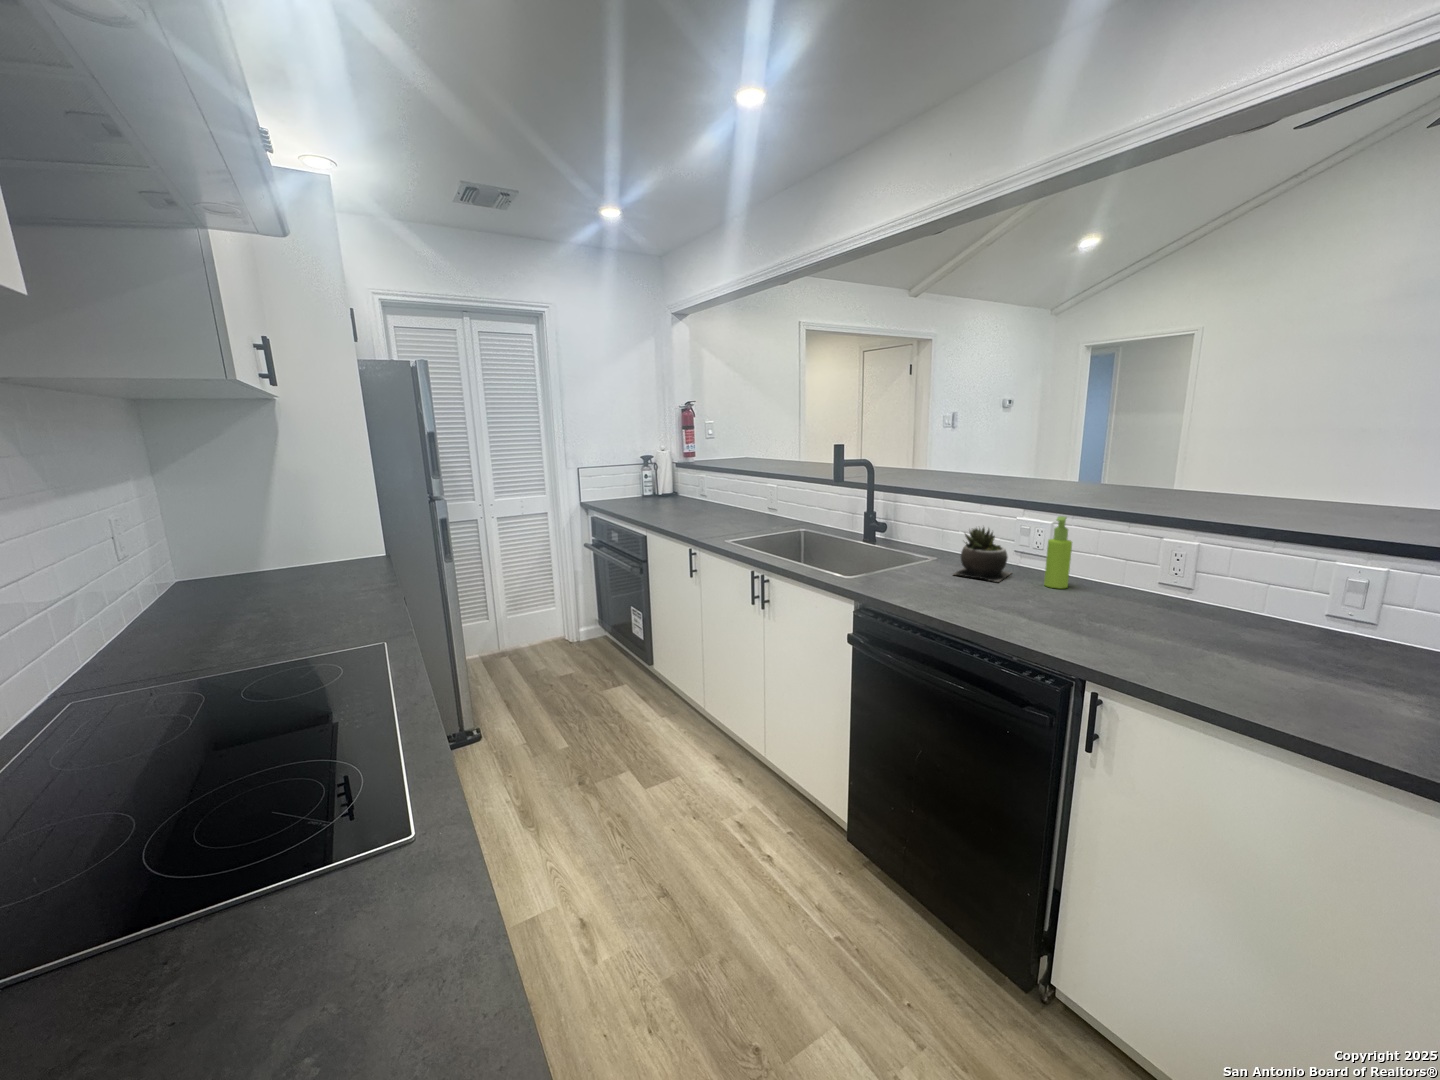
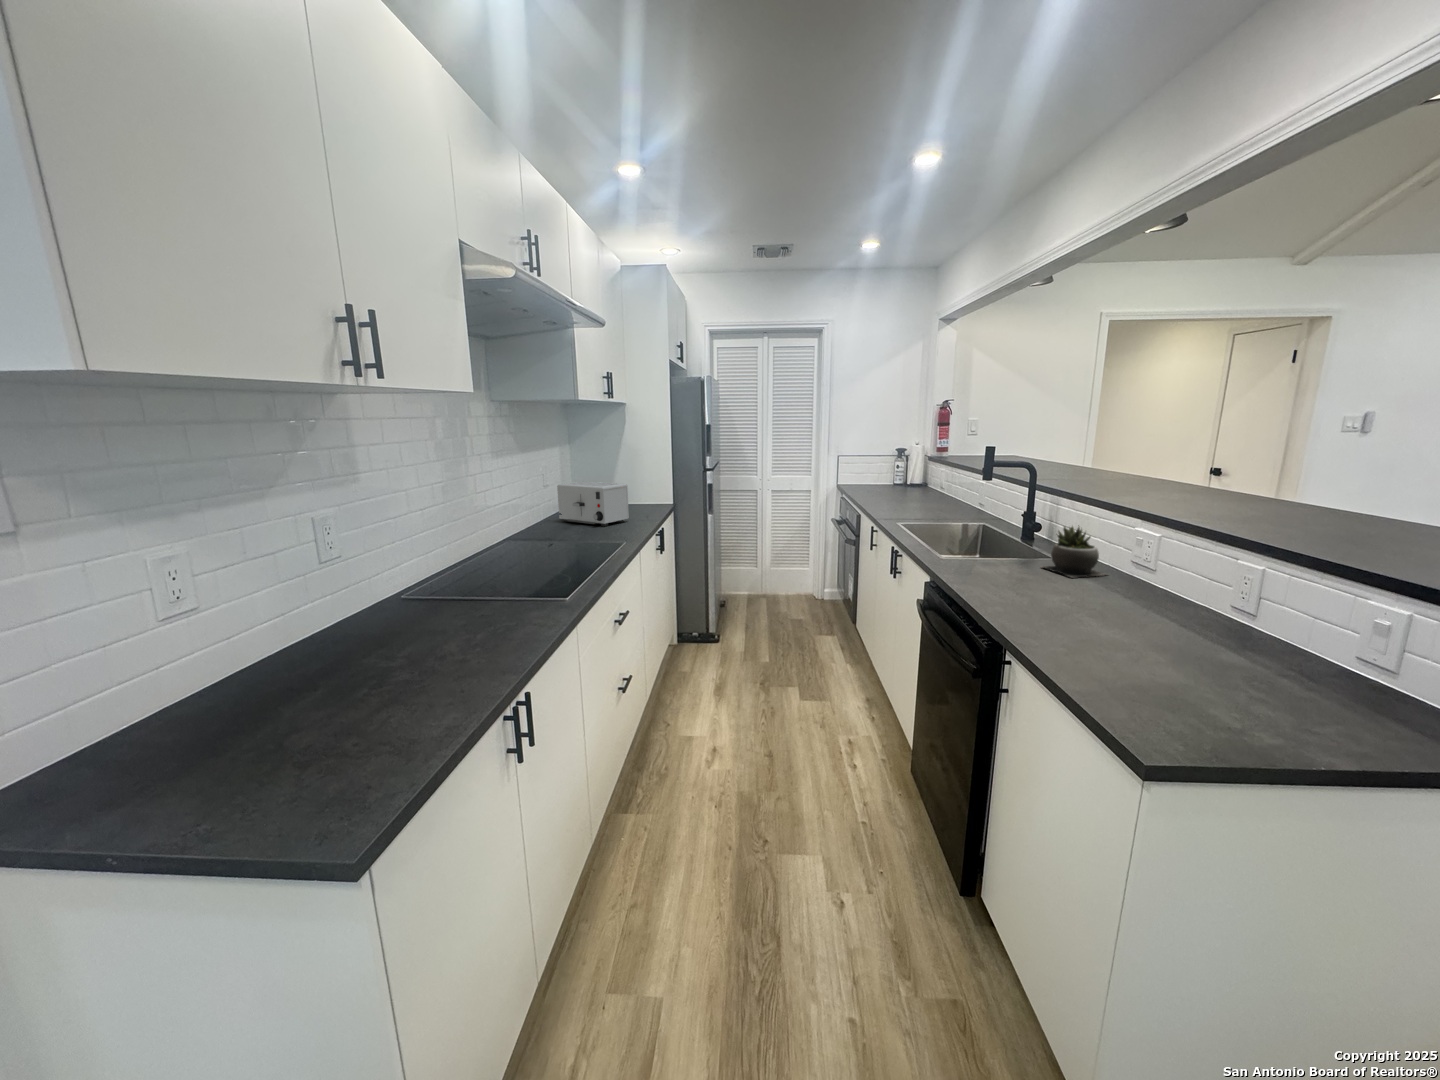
soap dispenser: present [1044,516,1072,588] -> none [1114,521,1145,592]
toaster: none [153,534,331,619] -> present [557,481,629,526]

